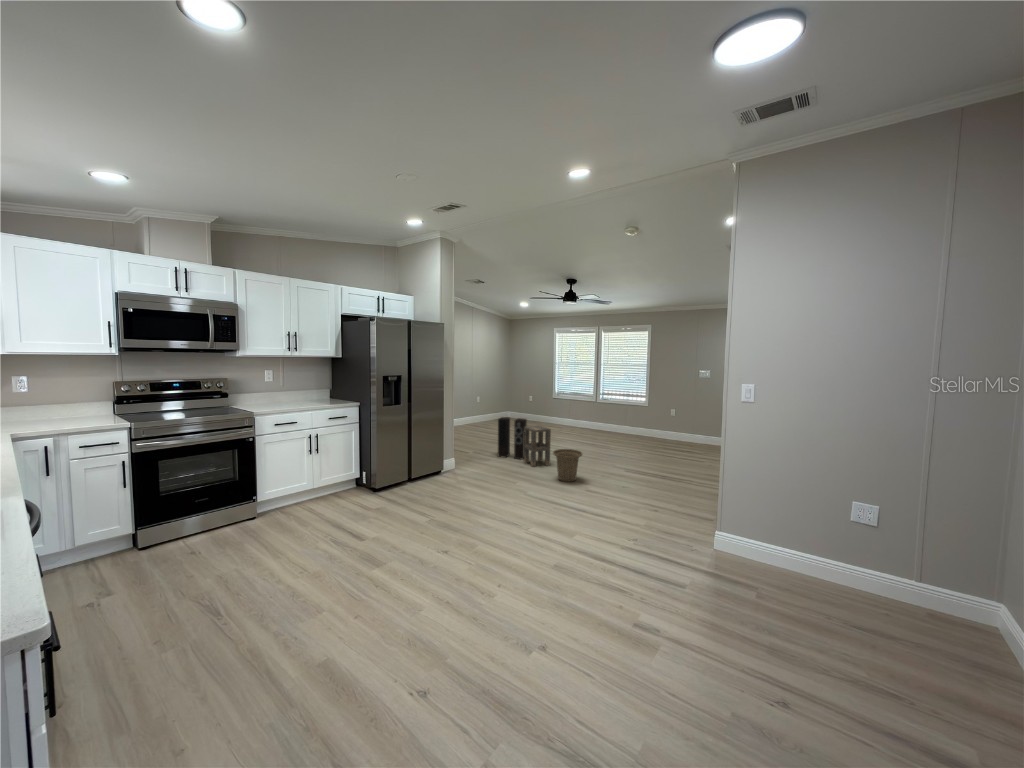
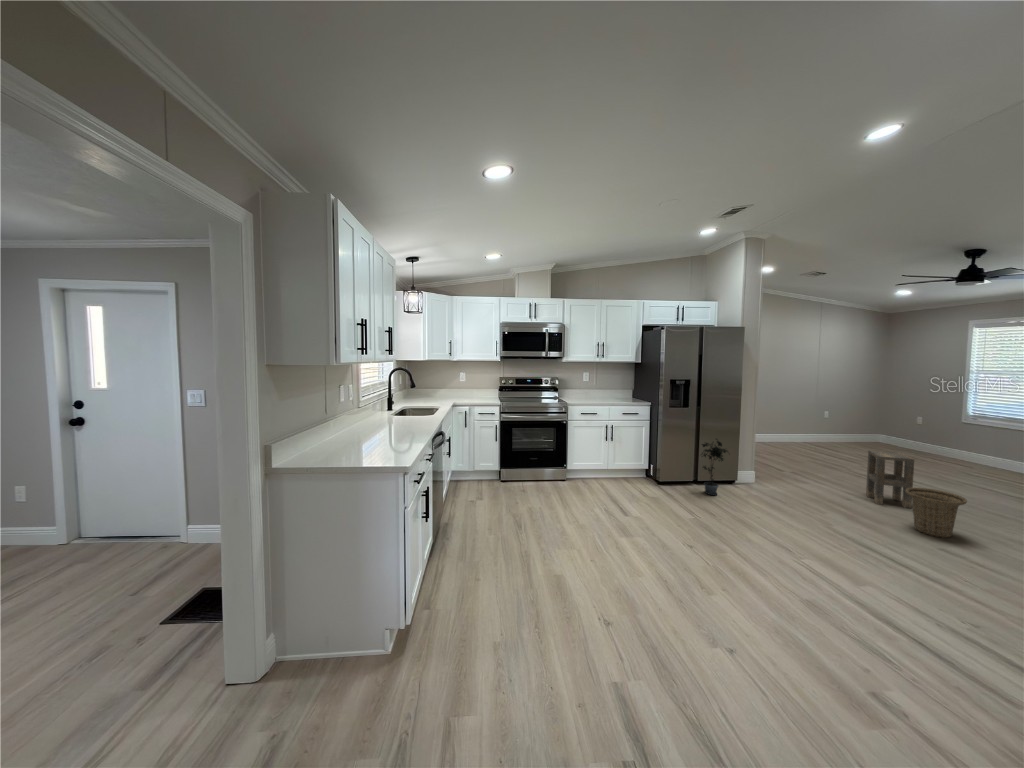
speaker: present [498,417,527,459] -> none [827,435,877,492]
potted plant: none [413,434,443,491] -> present [702,439,728,495]

